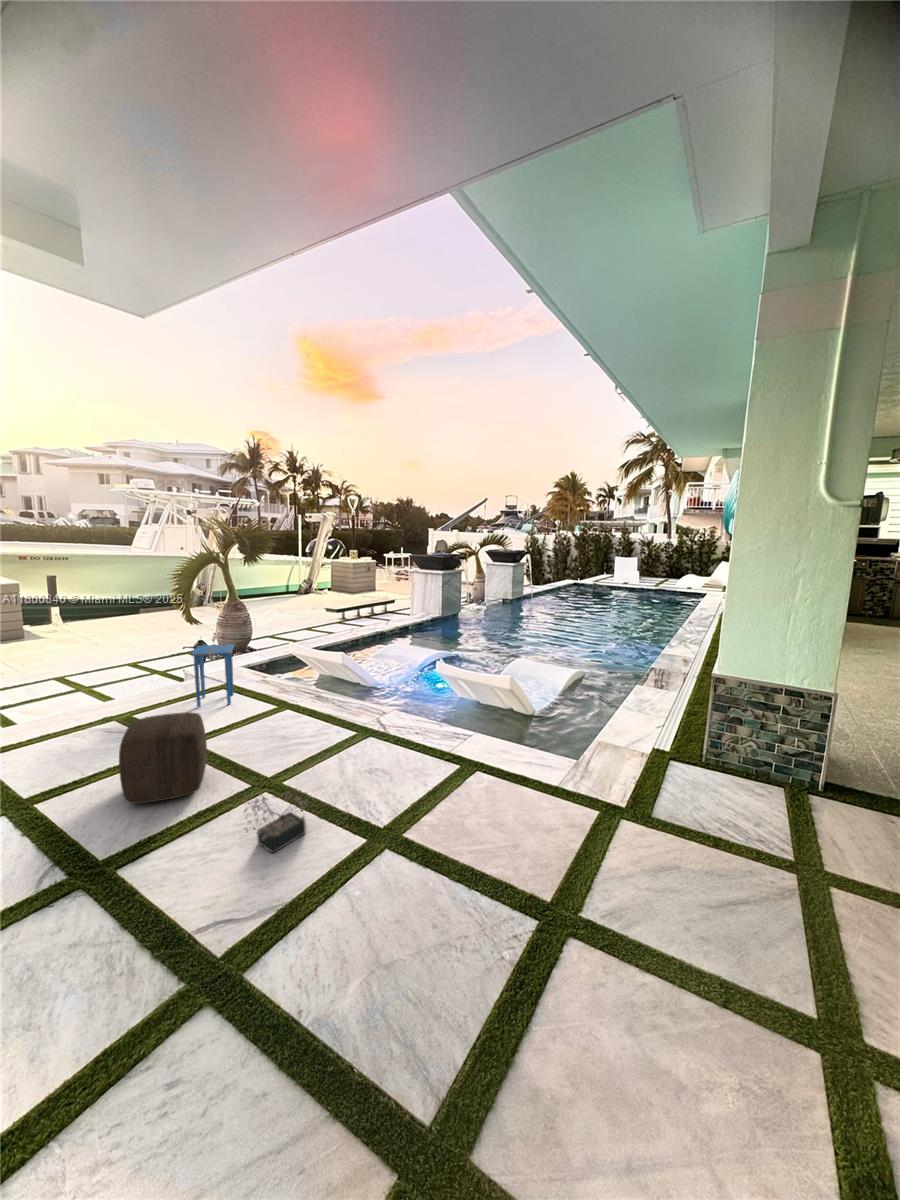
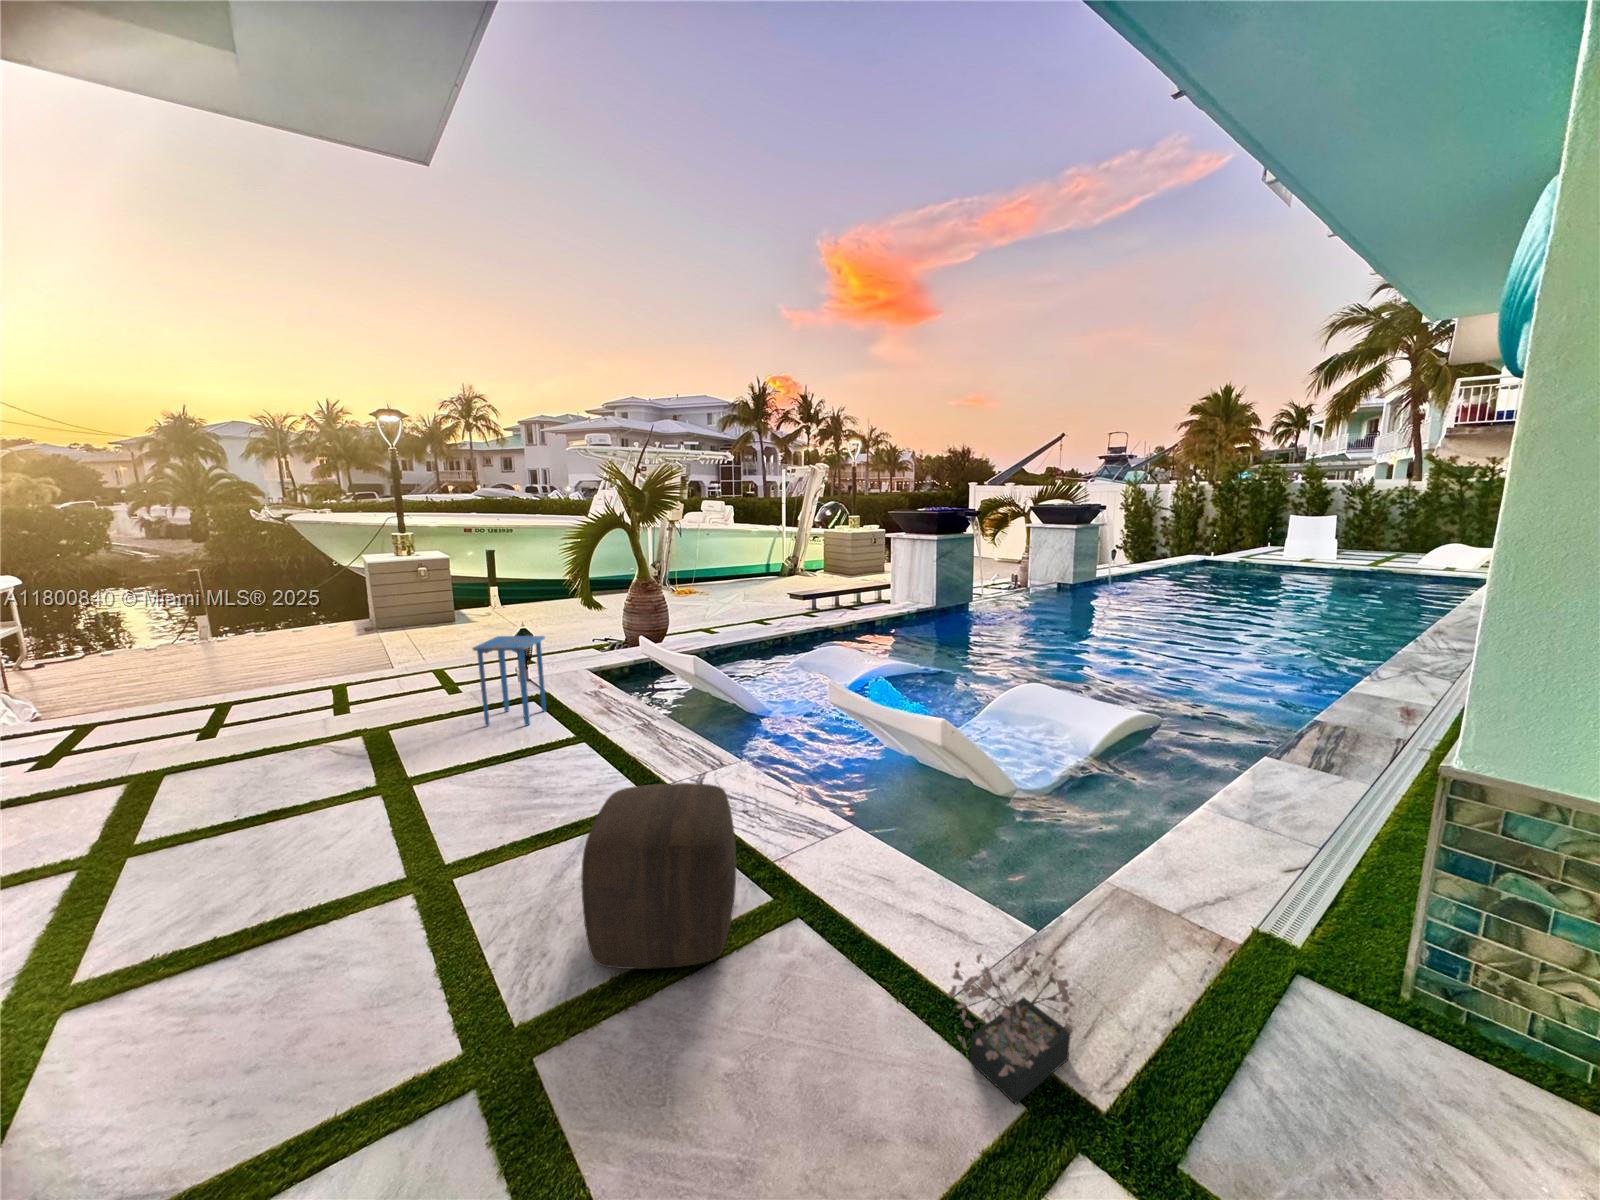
ottoman: present [119,712,207,804] -> present [581,783,736,969]
decorative plant: present [244,790,308,853] -> present [948,951,1074,1104]

